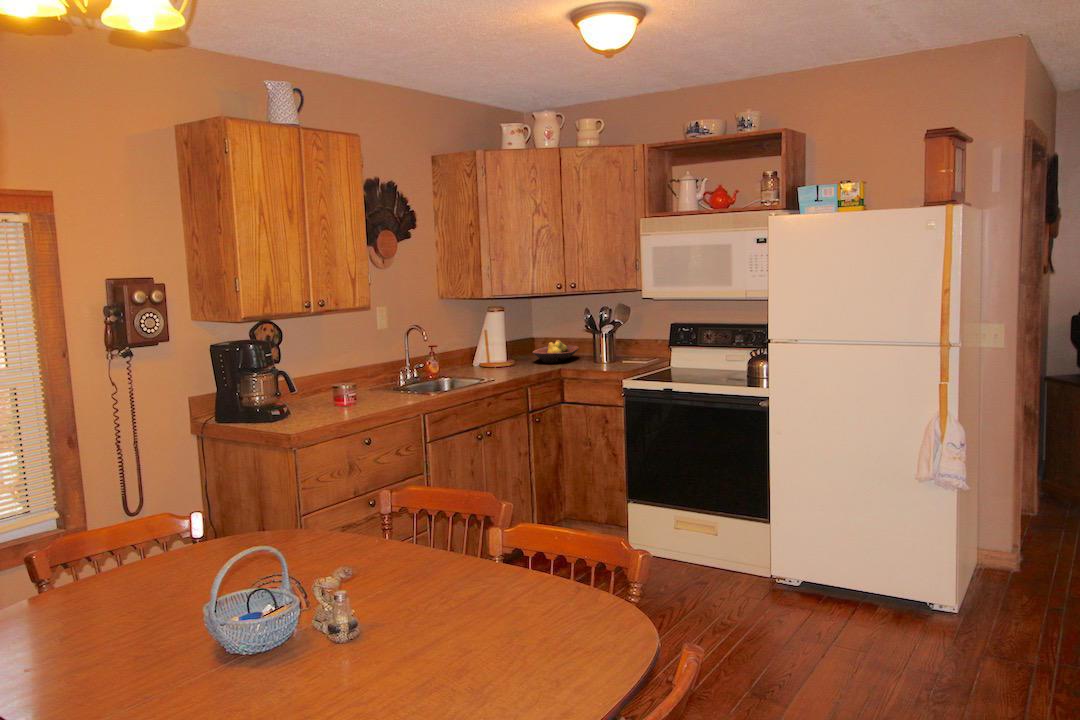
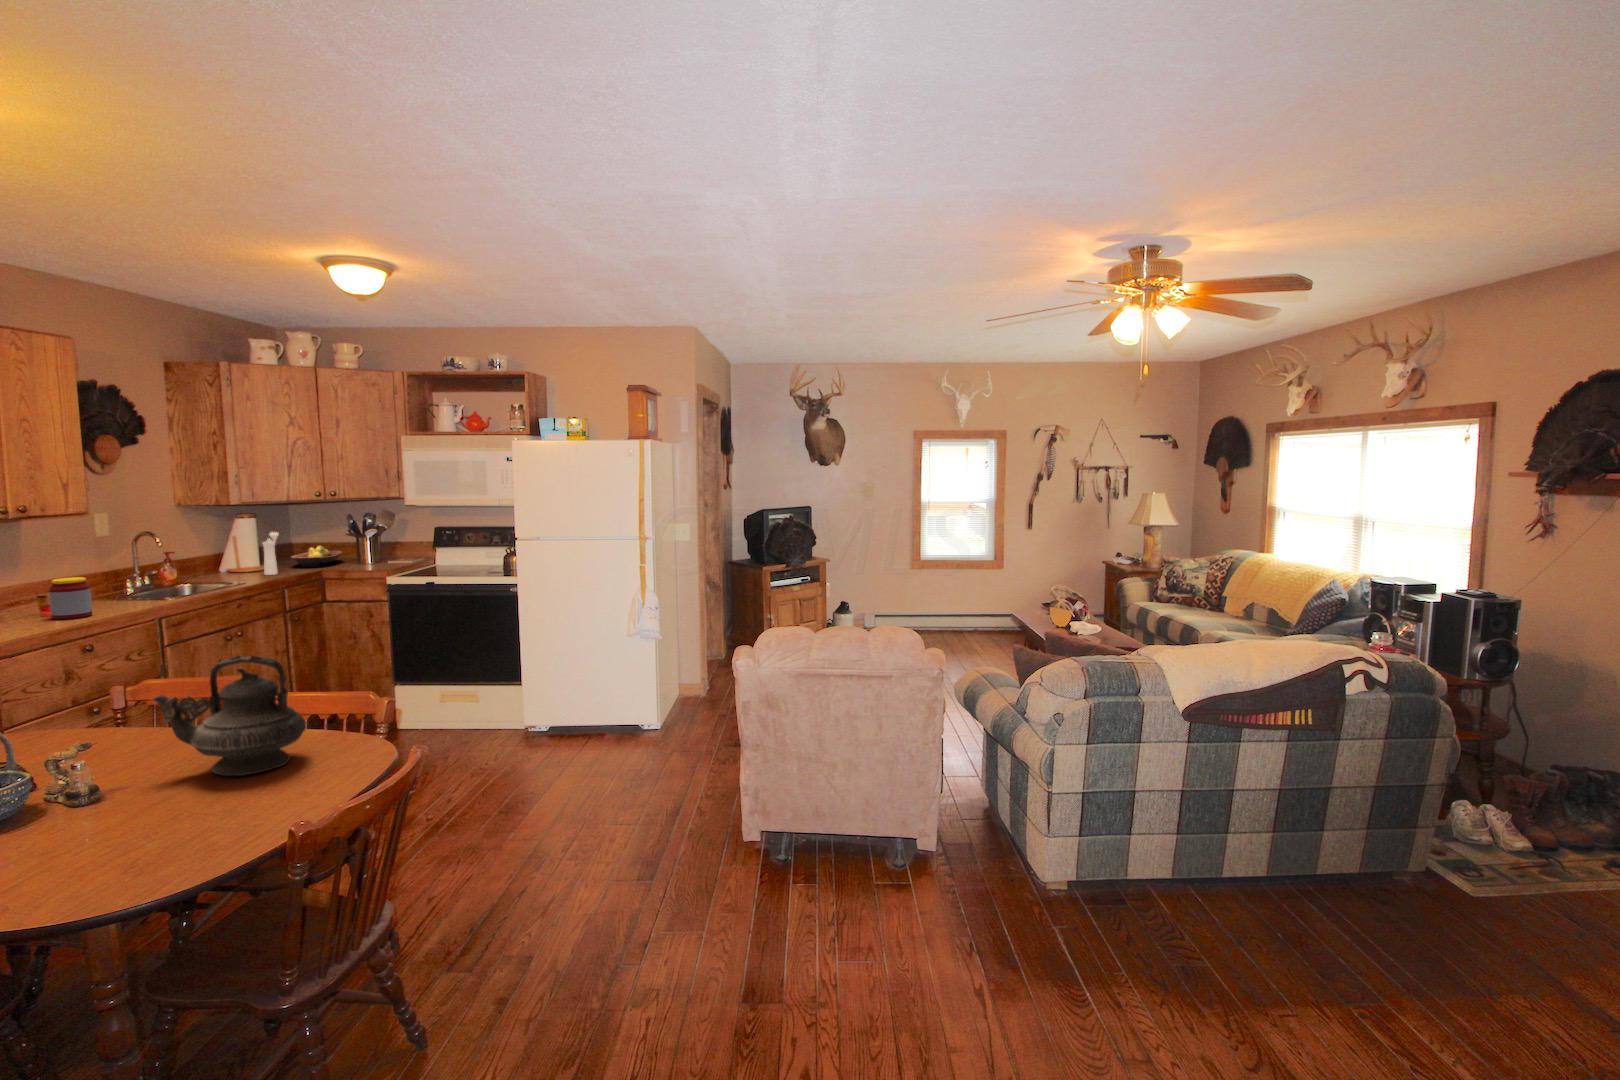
pepper mill: none [508,326,523,371] -> present [262,532,278,575]
jar: none [339,371,370,411] -> present [49,577,92,619]
teapot: none [398,505,555,666] -> present [154,655,306,776]

